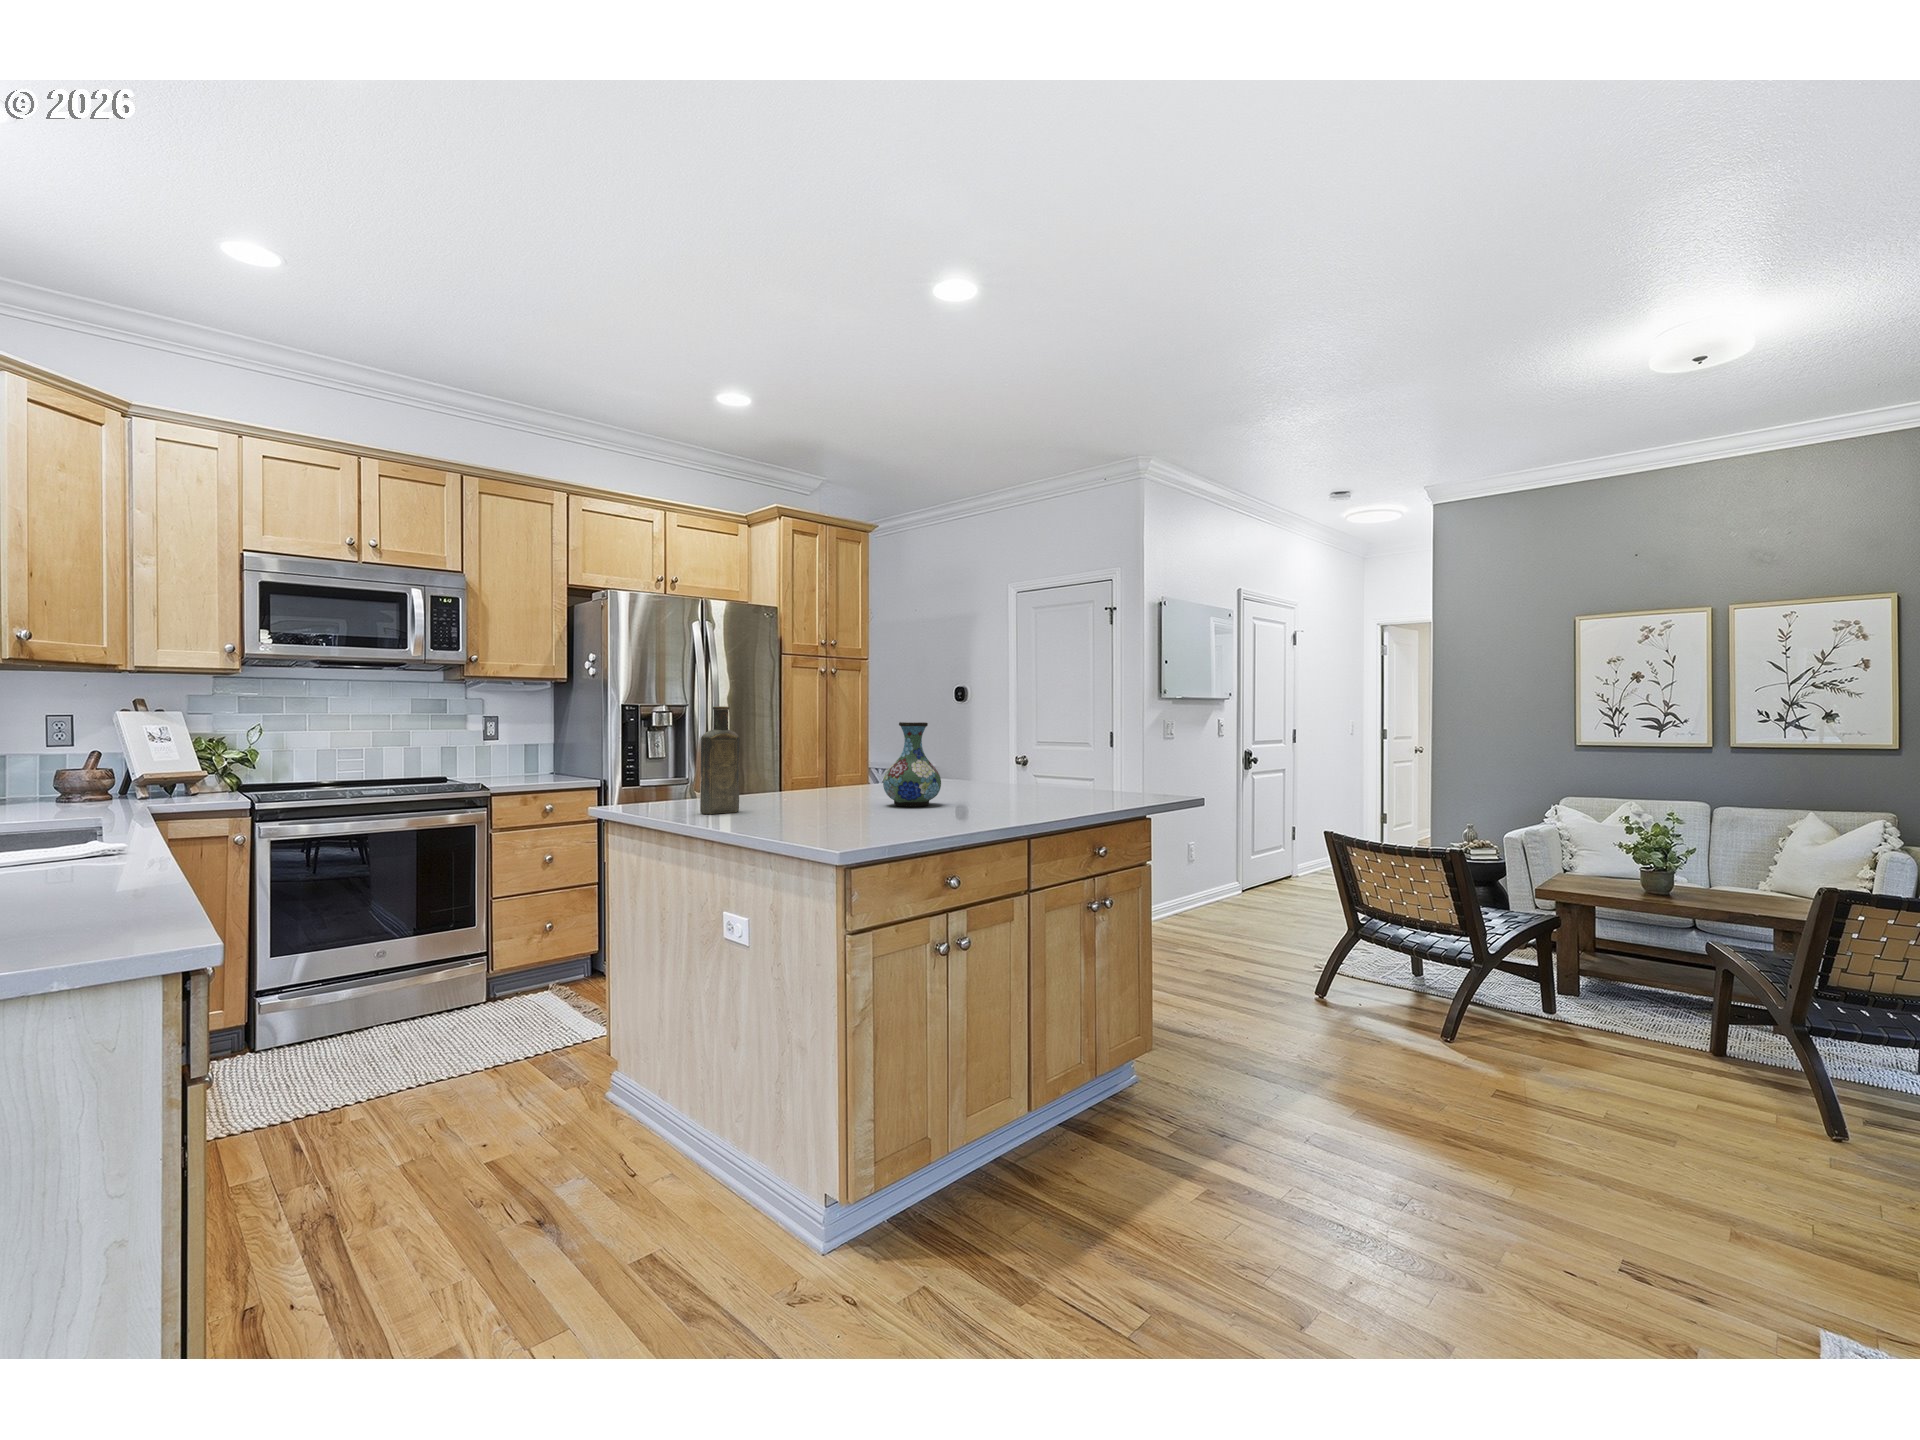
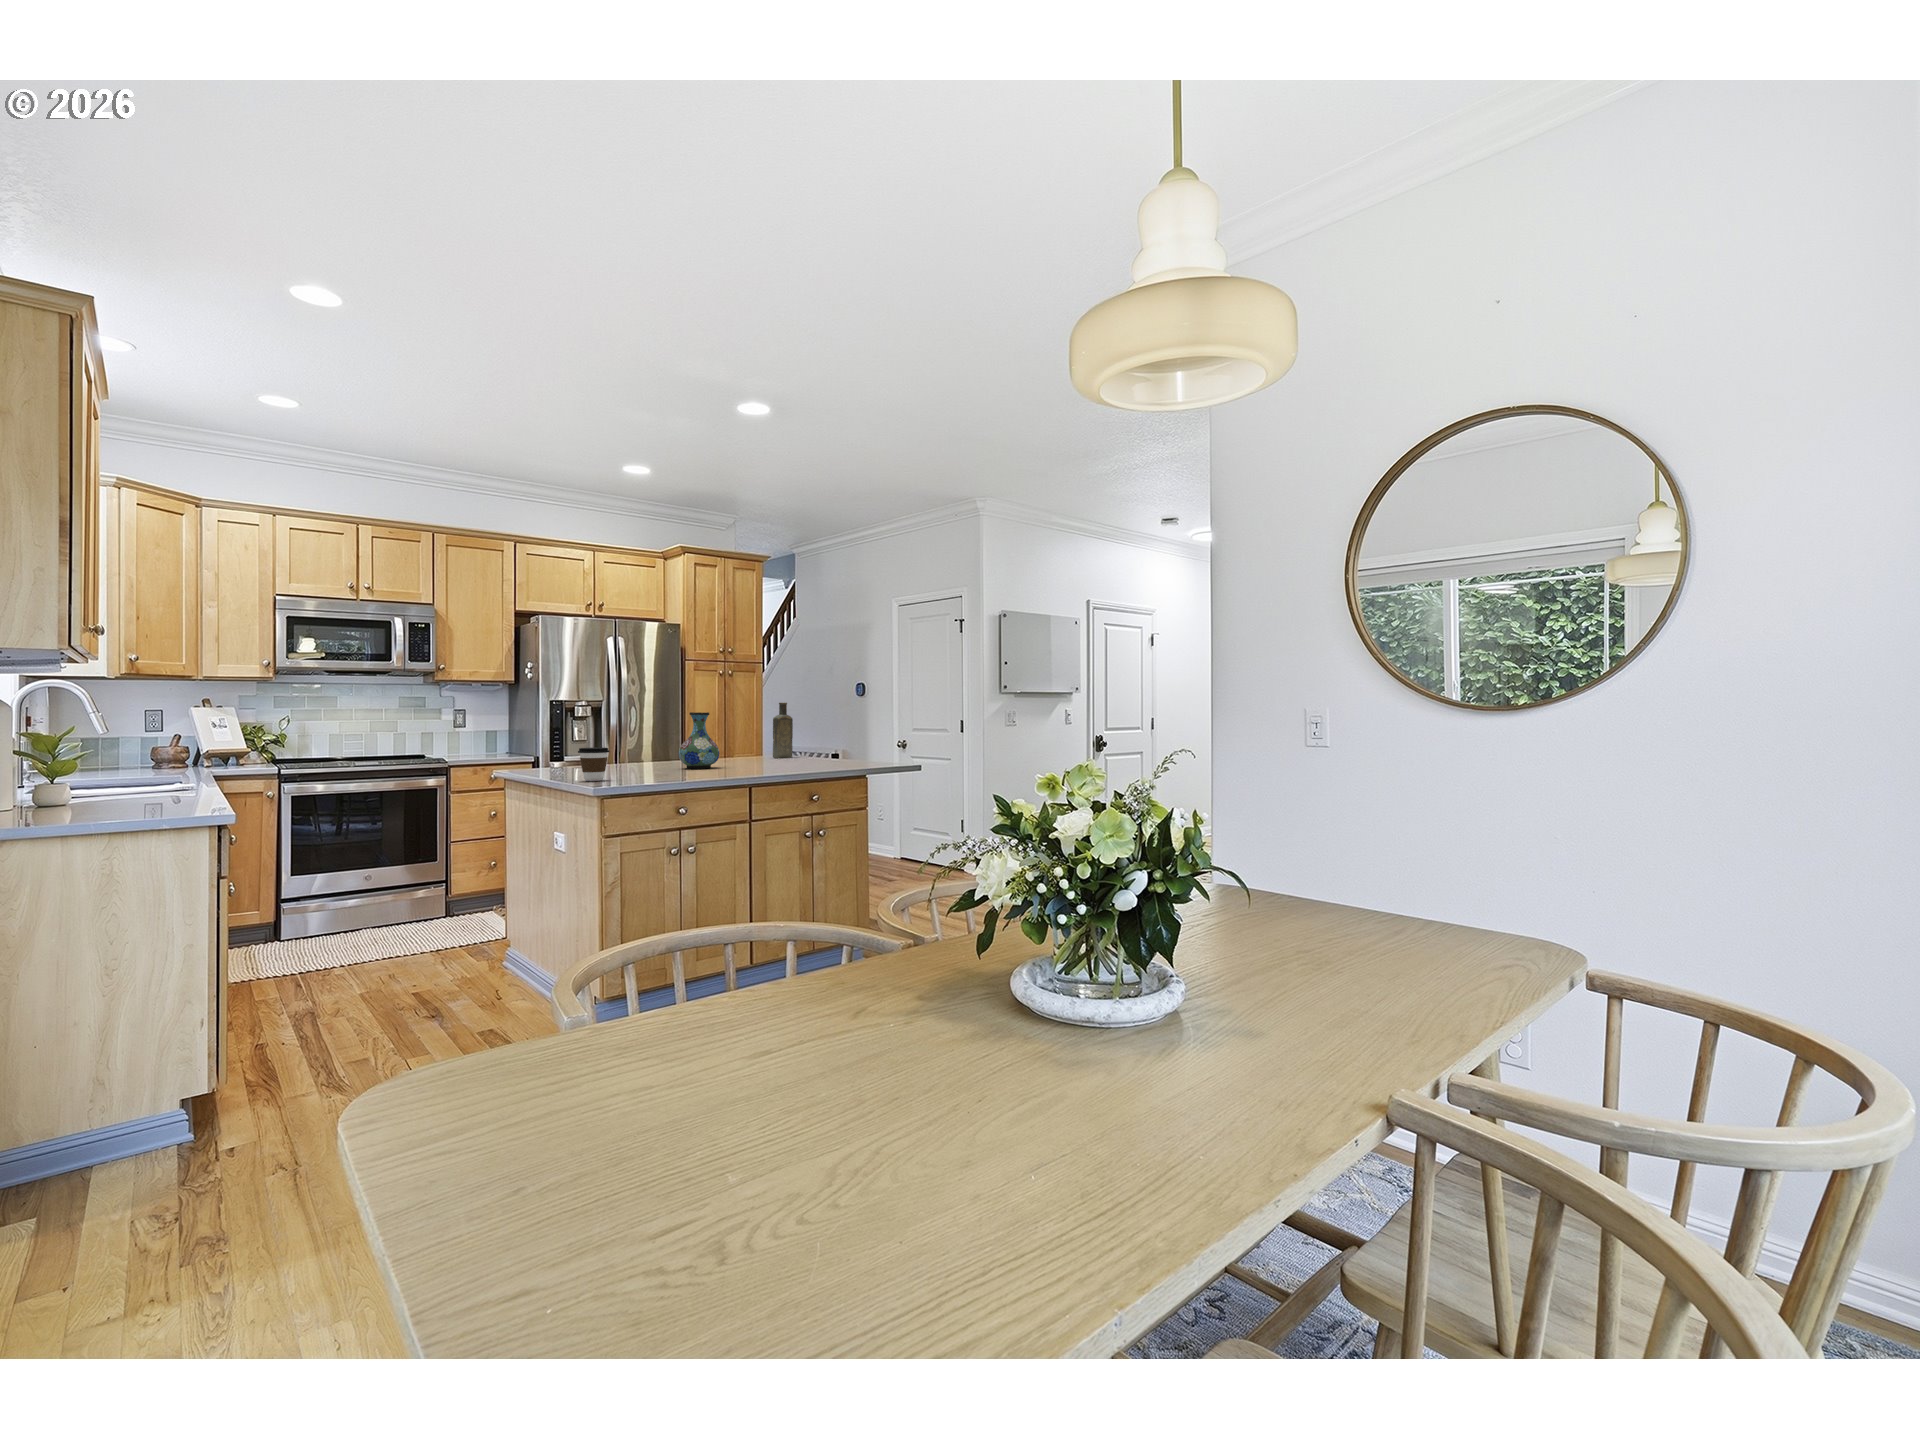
bottle: present [700,706,740,814] -> present [773,703,793,758]
coffee cup: none [802,781,850,838] -> present [578,747,609,781]

